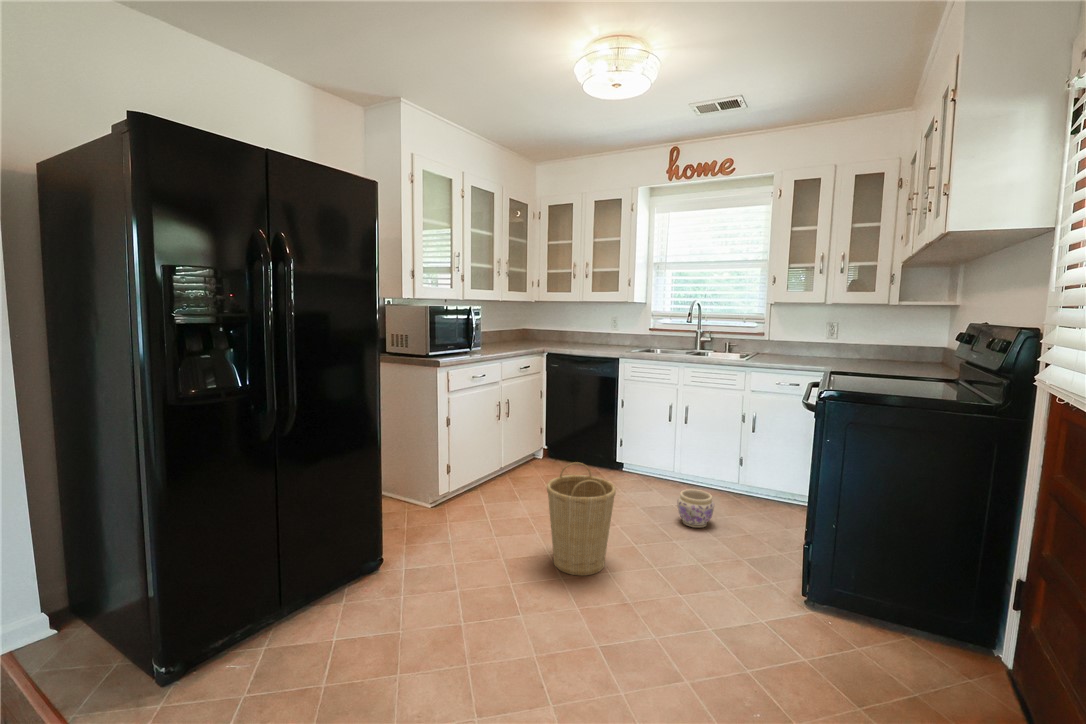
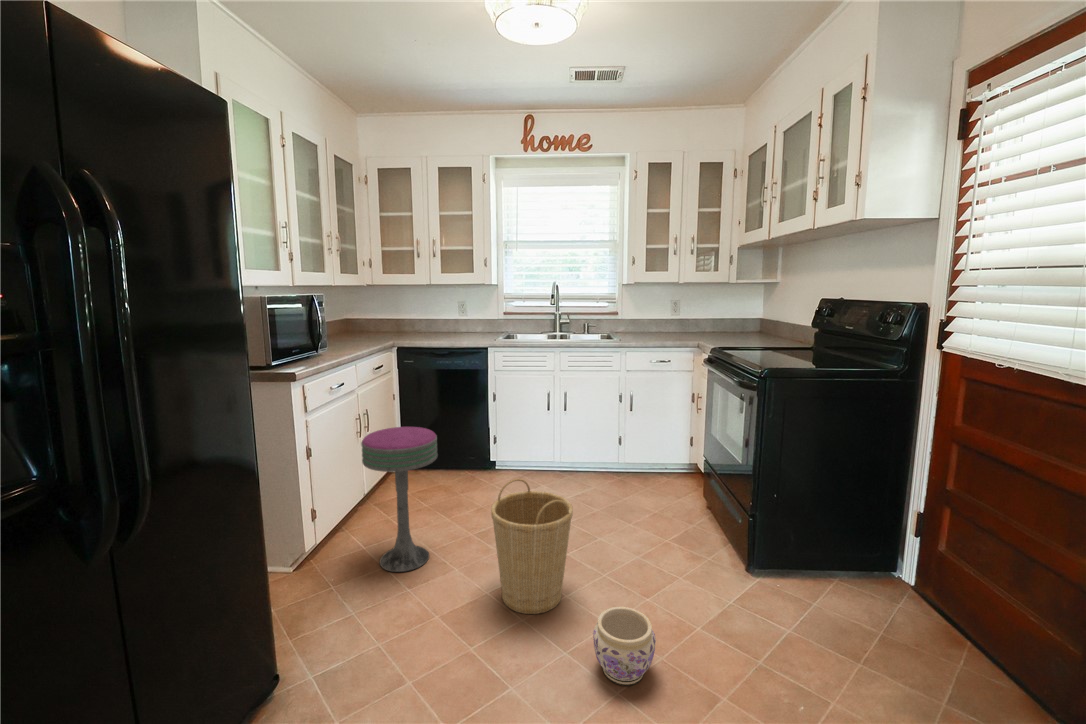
bar stool: none [476,412,534,525] -> present [361,427,438,572]
planter: present [677,489,714,528] -> present [593,607,656,686]

